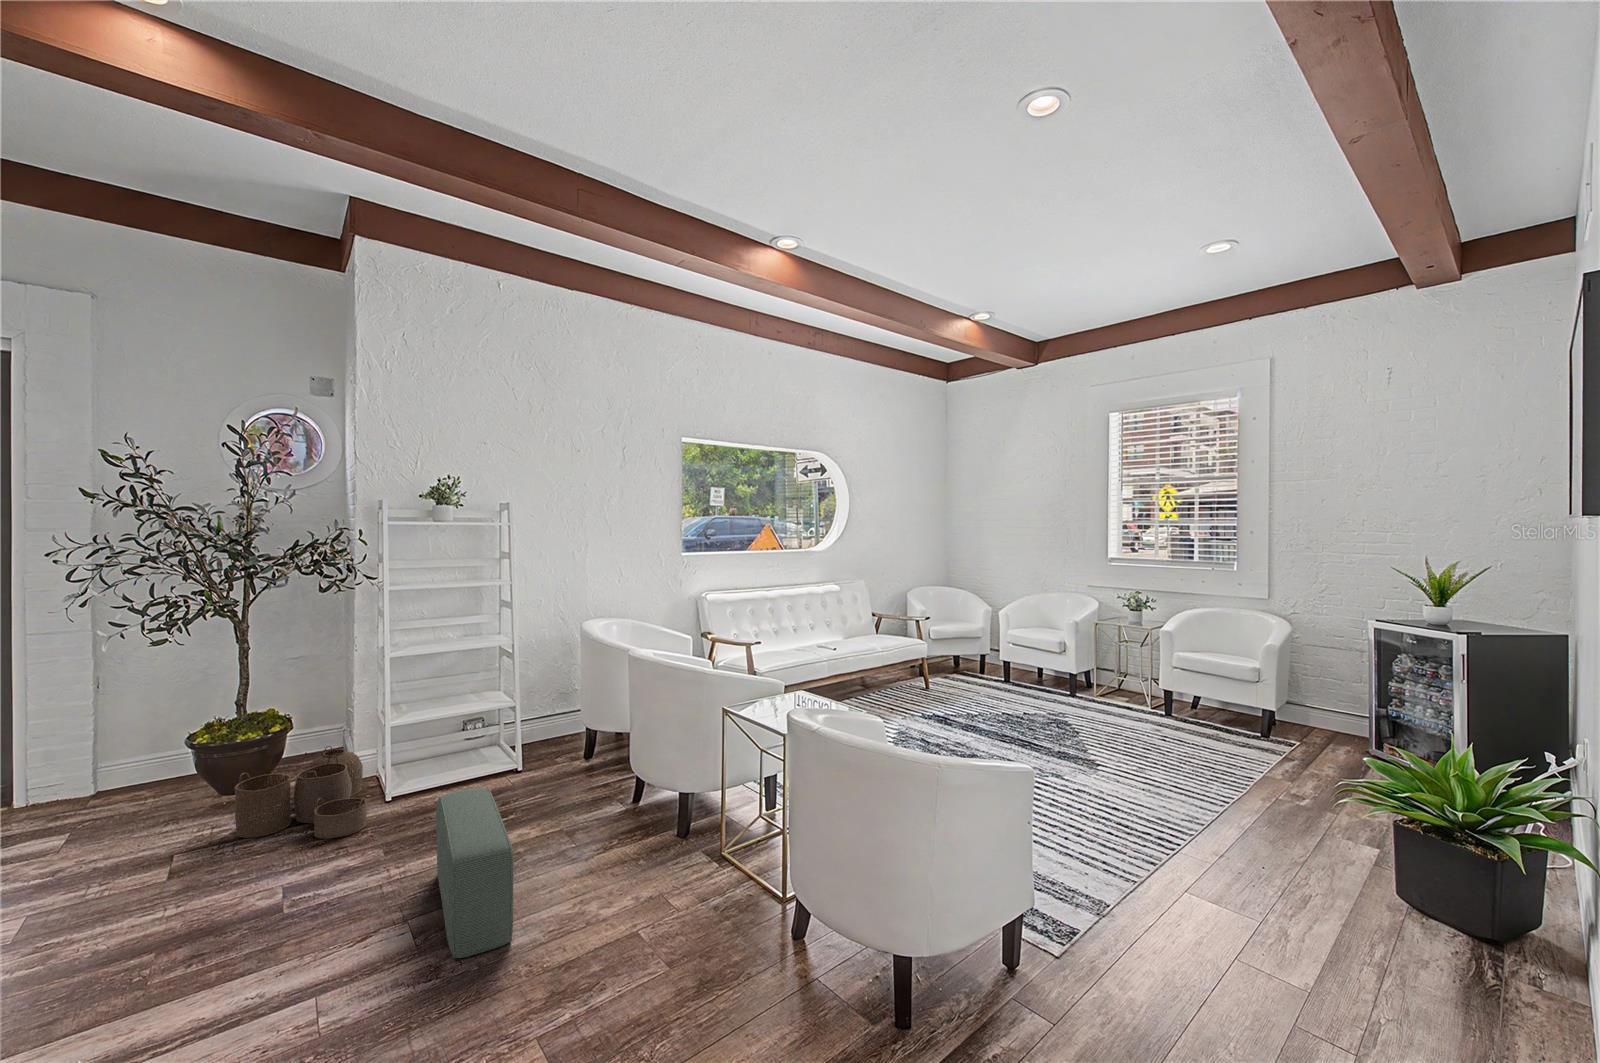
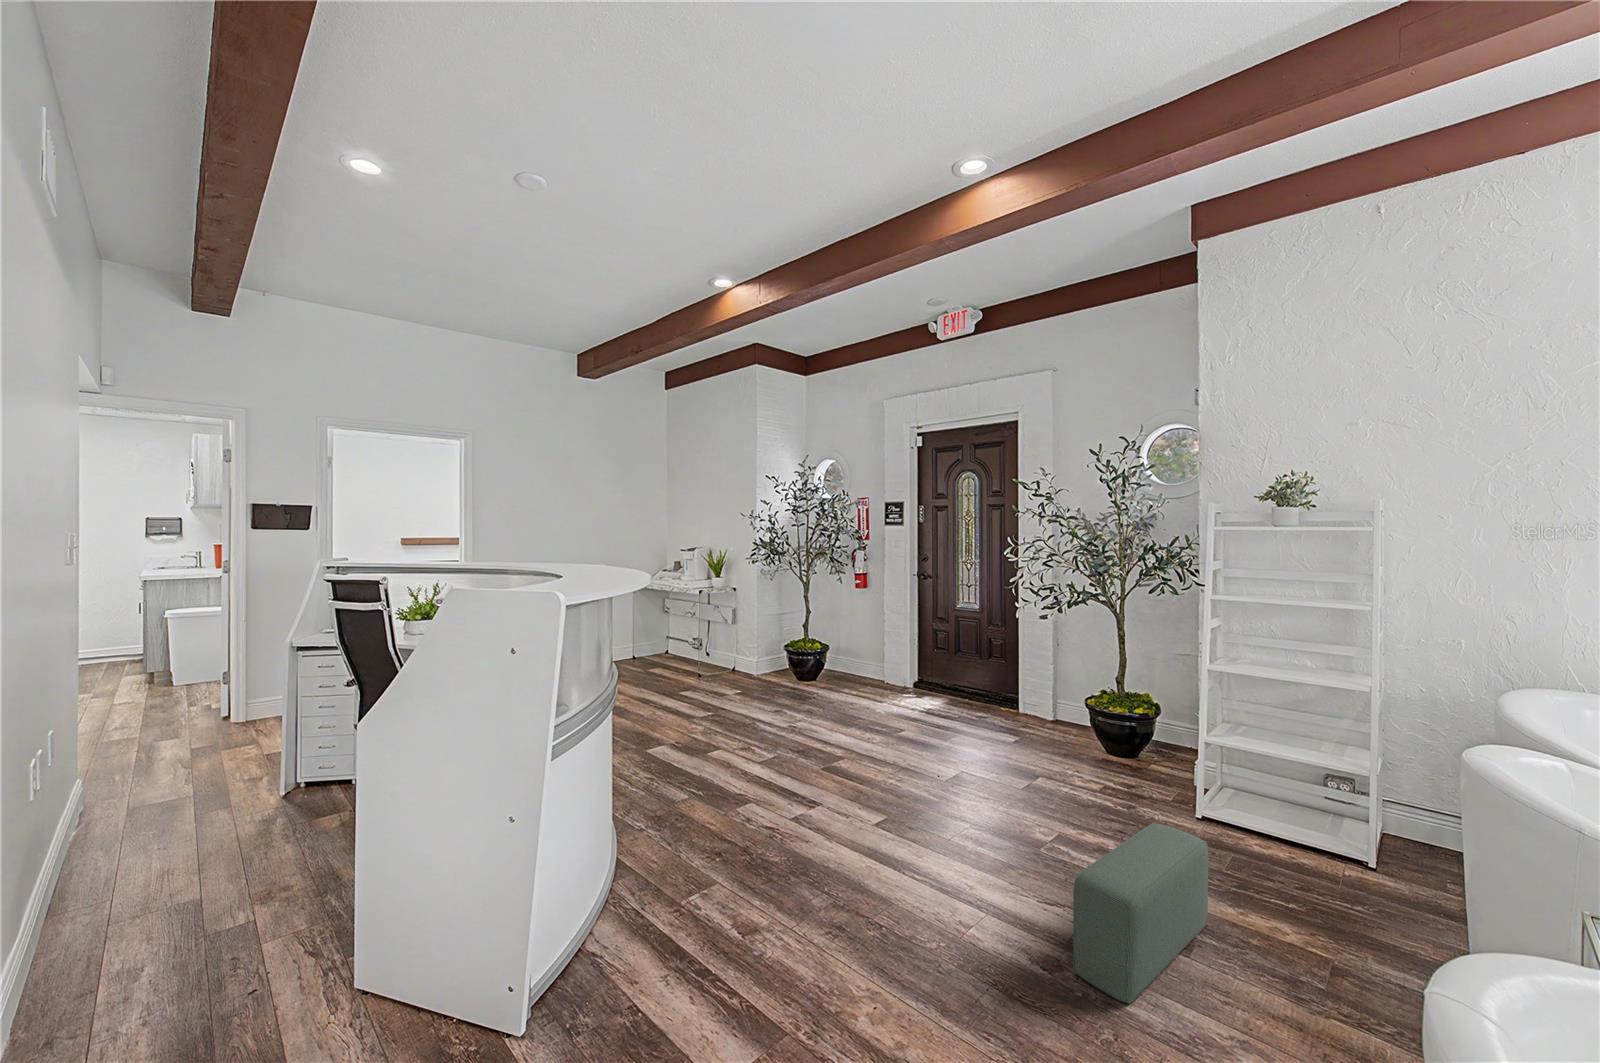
woven basket: present [234,746,367,839] -> none [1078,737,1195,827]

